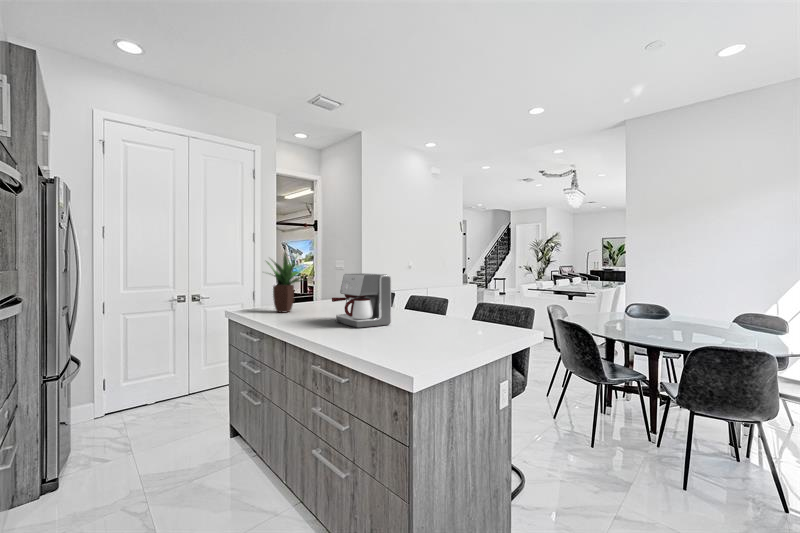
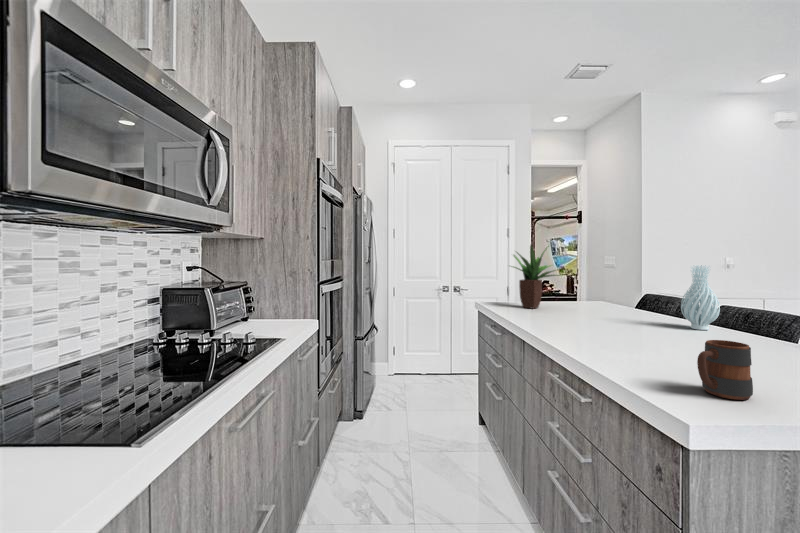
vase: none [397,270,418,317] -> present [681,265,720,330]
coffee maker: present [332,273,391,328] -> none [581,269,669,337]
mug: none [413,320,439,356] -> present [697,340,753,400]

